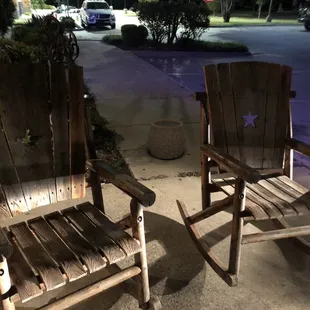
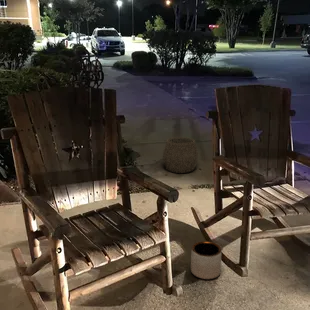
planter: none [173,244,208,289] -> present [191,241,221,279]

